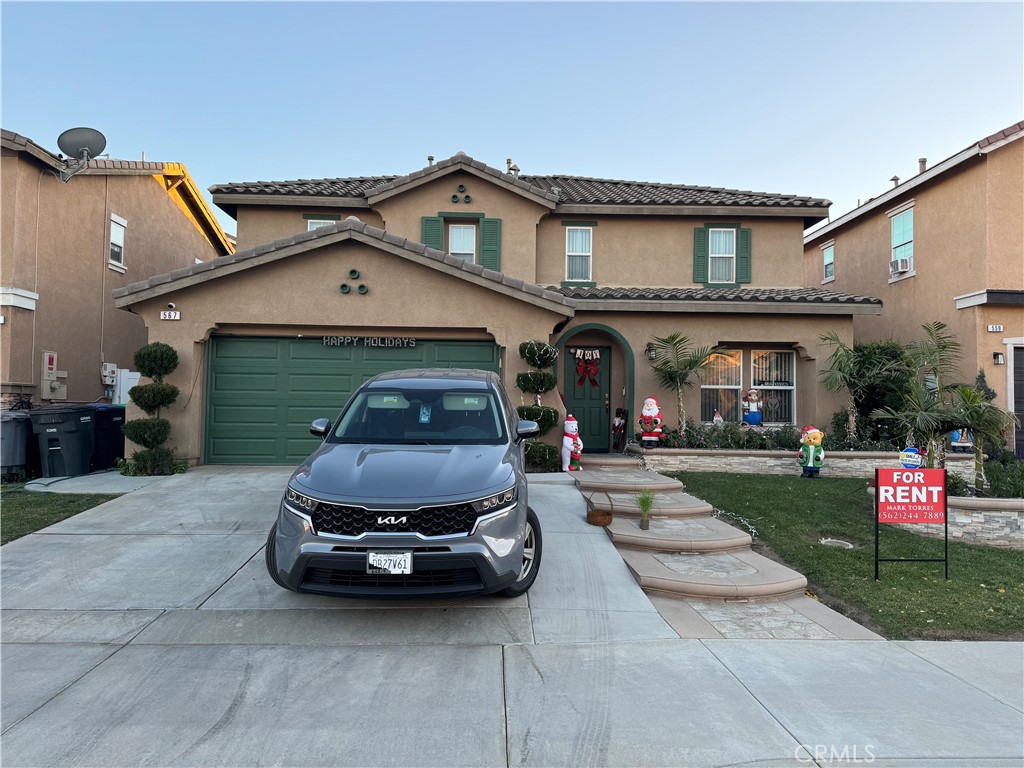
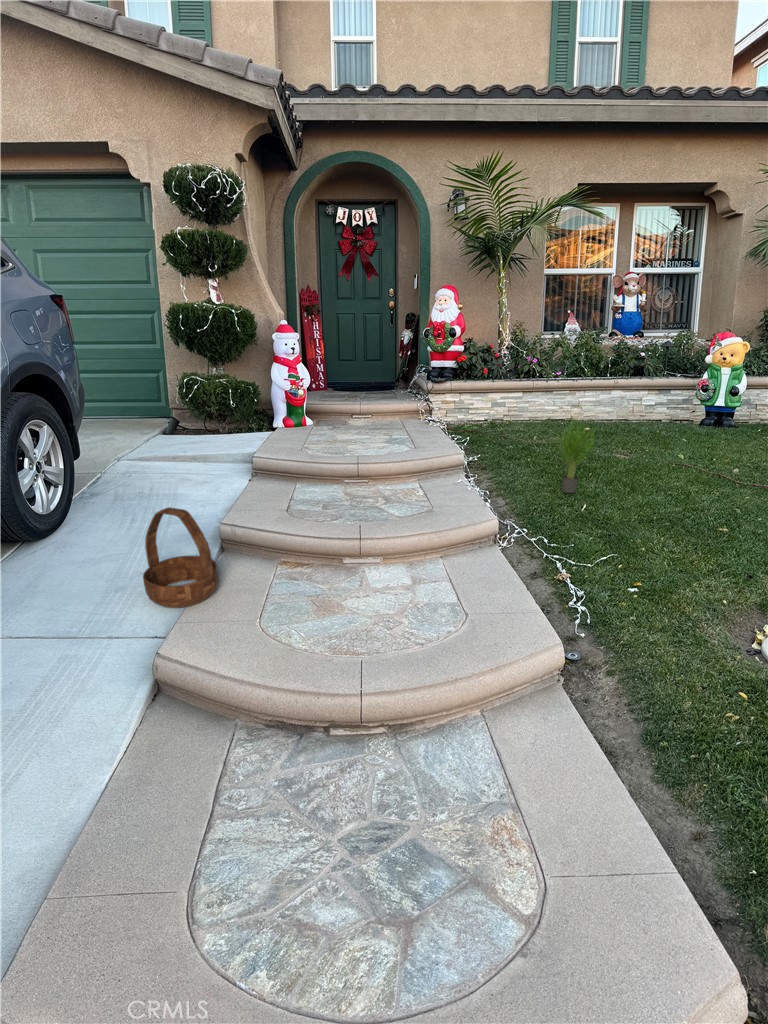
potted plant: present [635,491,655,530] -> present [556,425,593,493]

